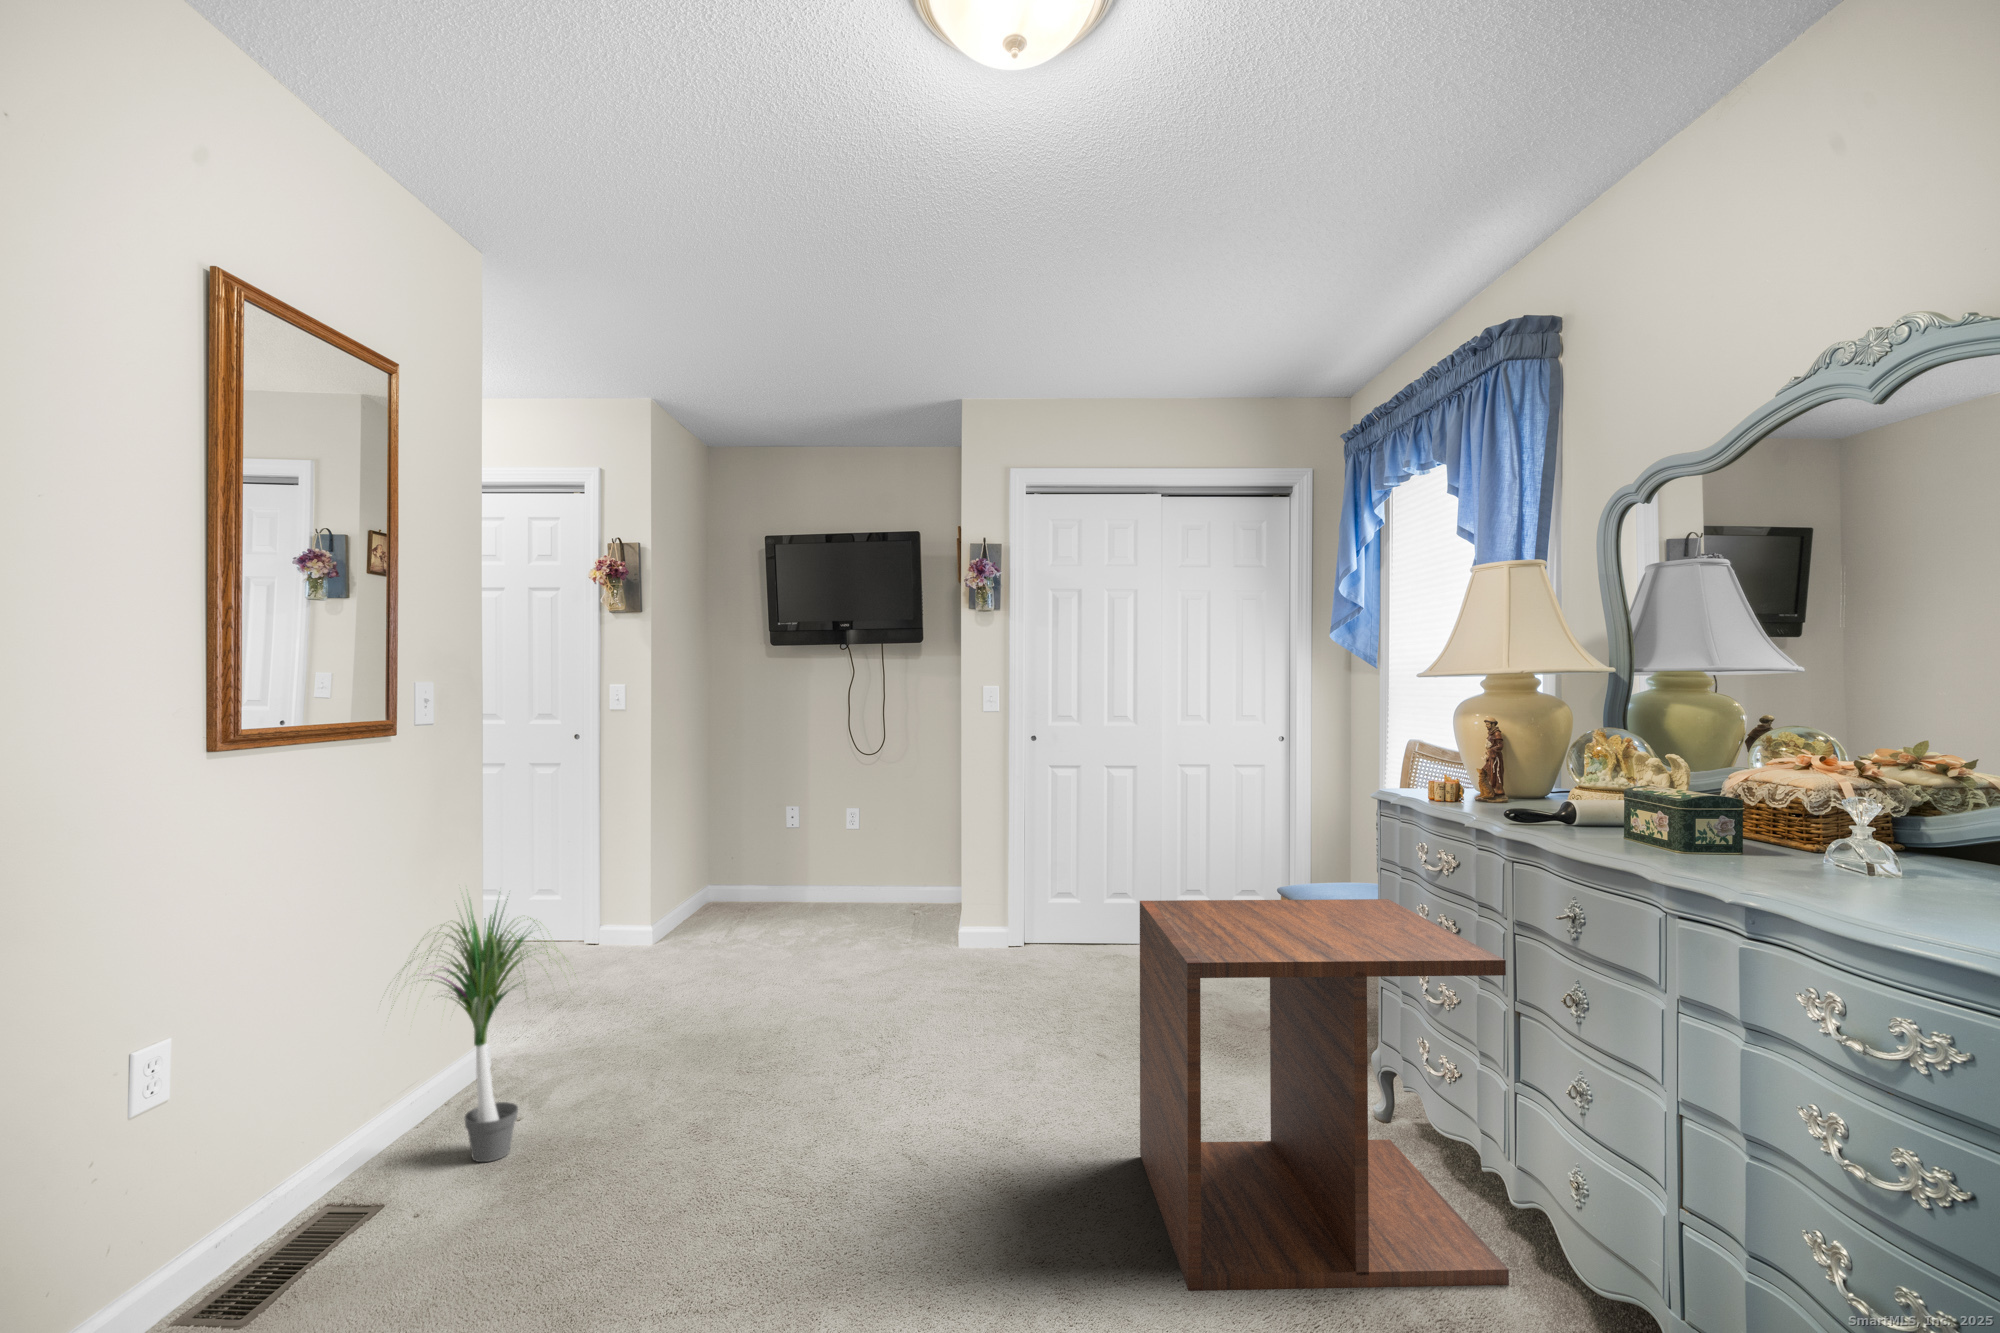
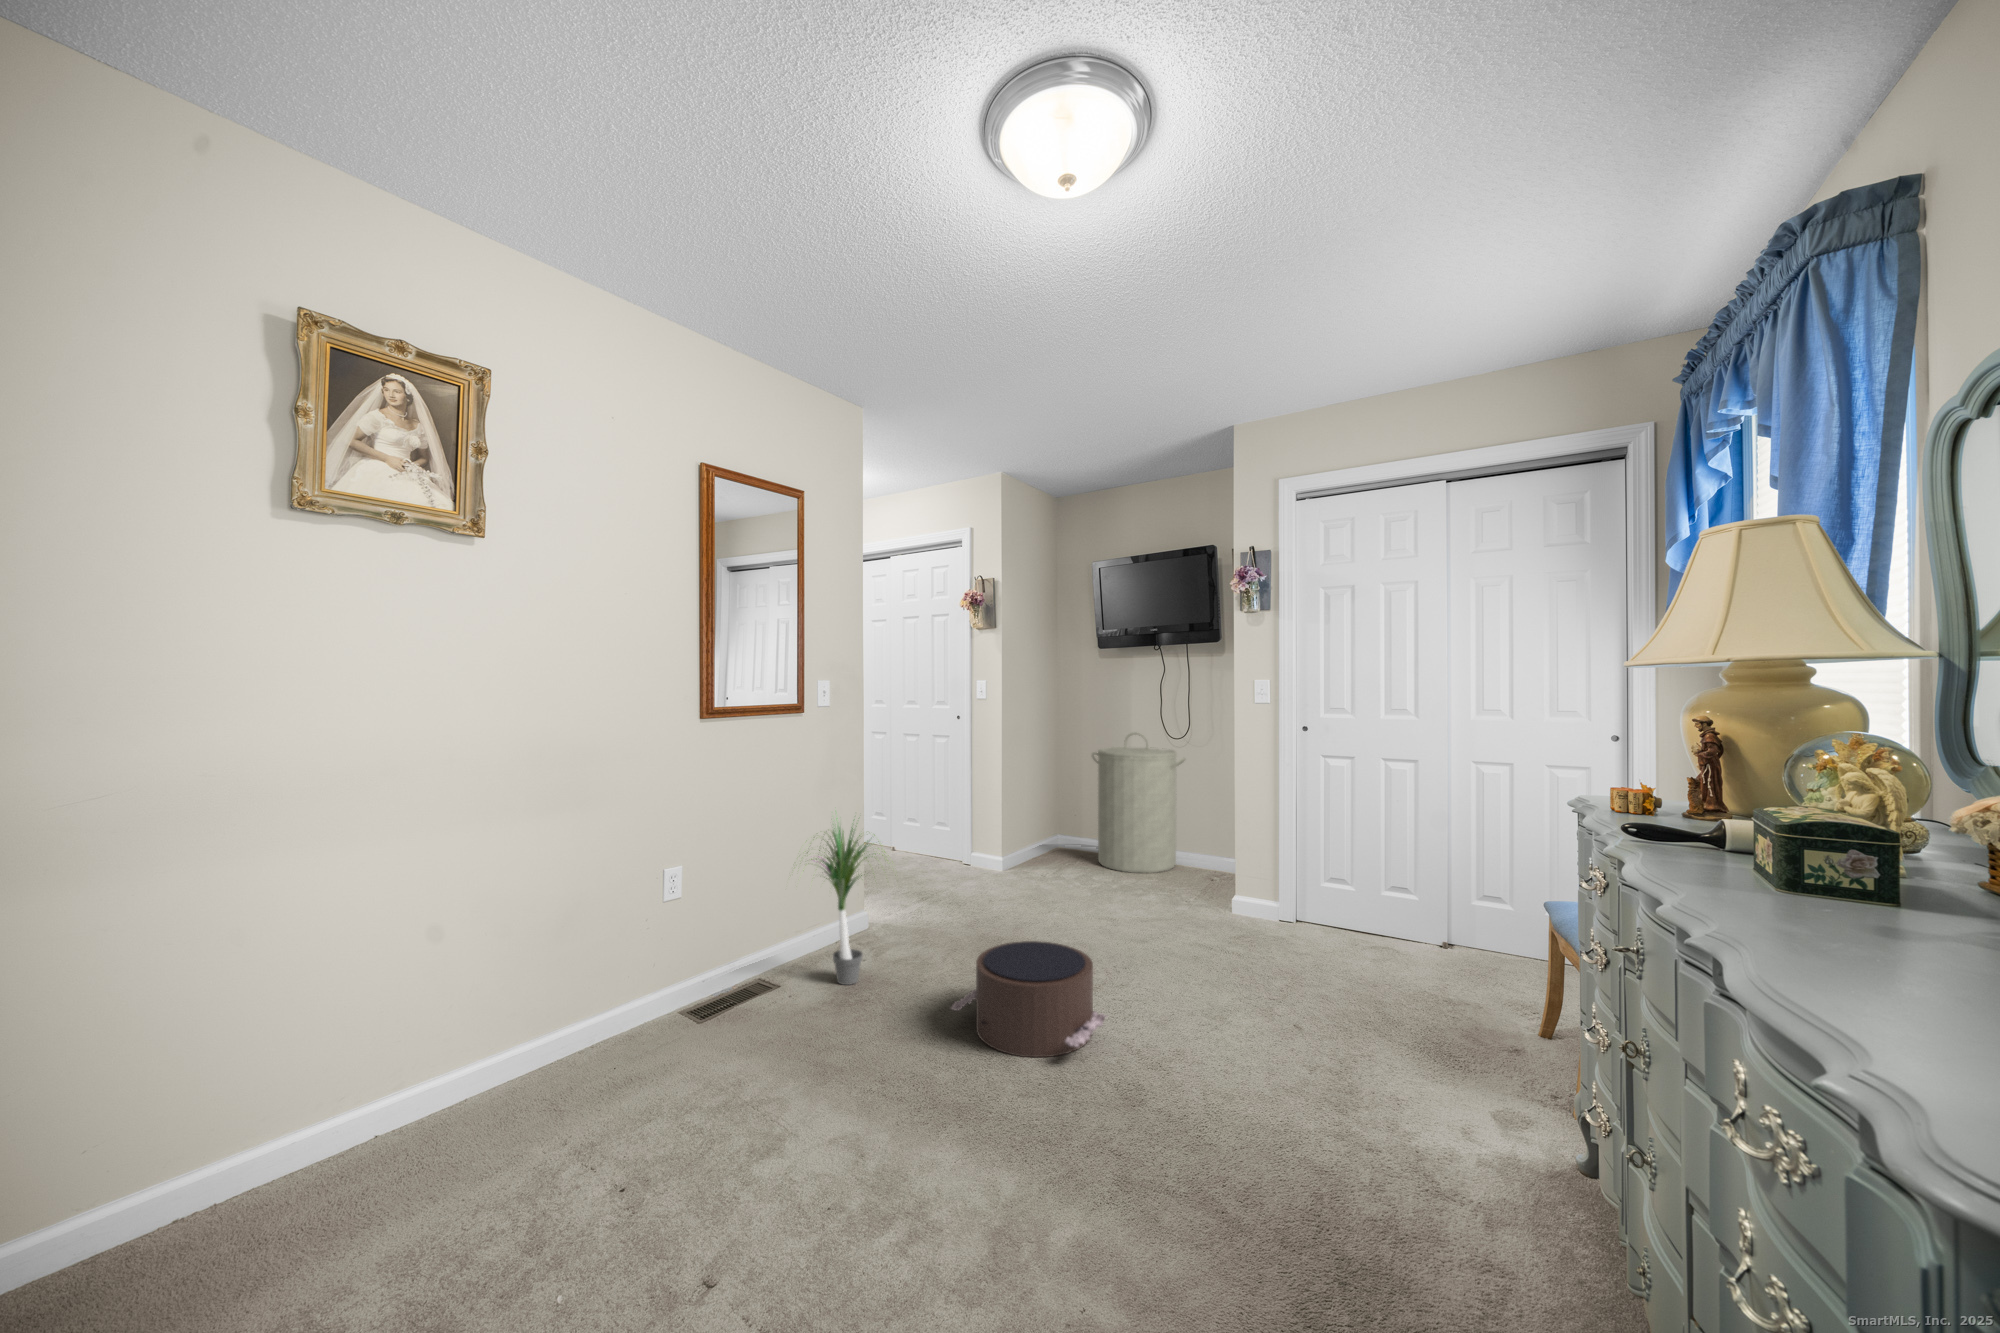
laundry hamper: none [762,750,883,927] -> present [1092,732,1185,873]
side table: present [1140,899,1509,1291] -> none [1256,875,1613,1326]
pouf: none [699,1031,915,1195] -> present [951,941,1107,1057]

